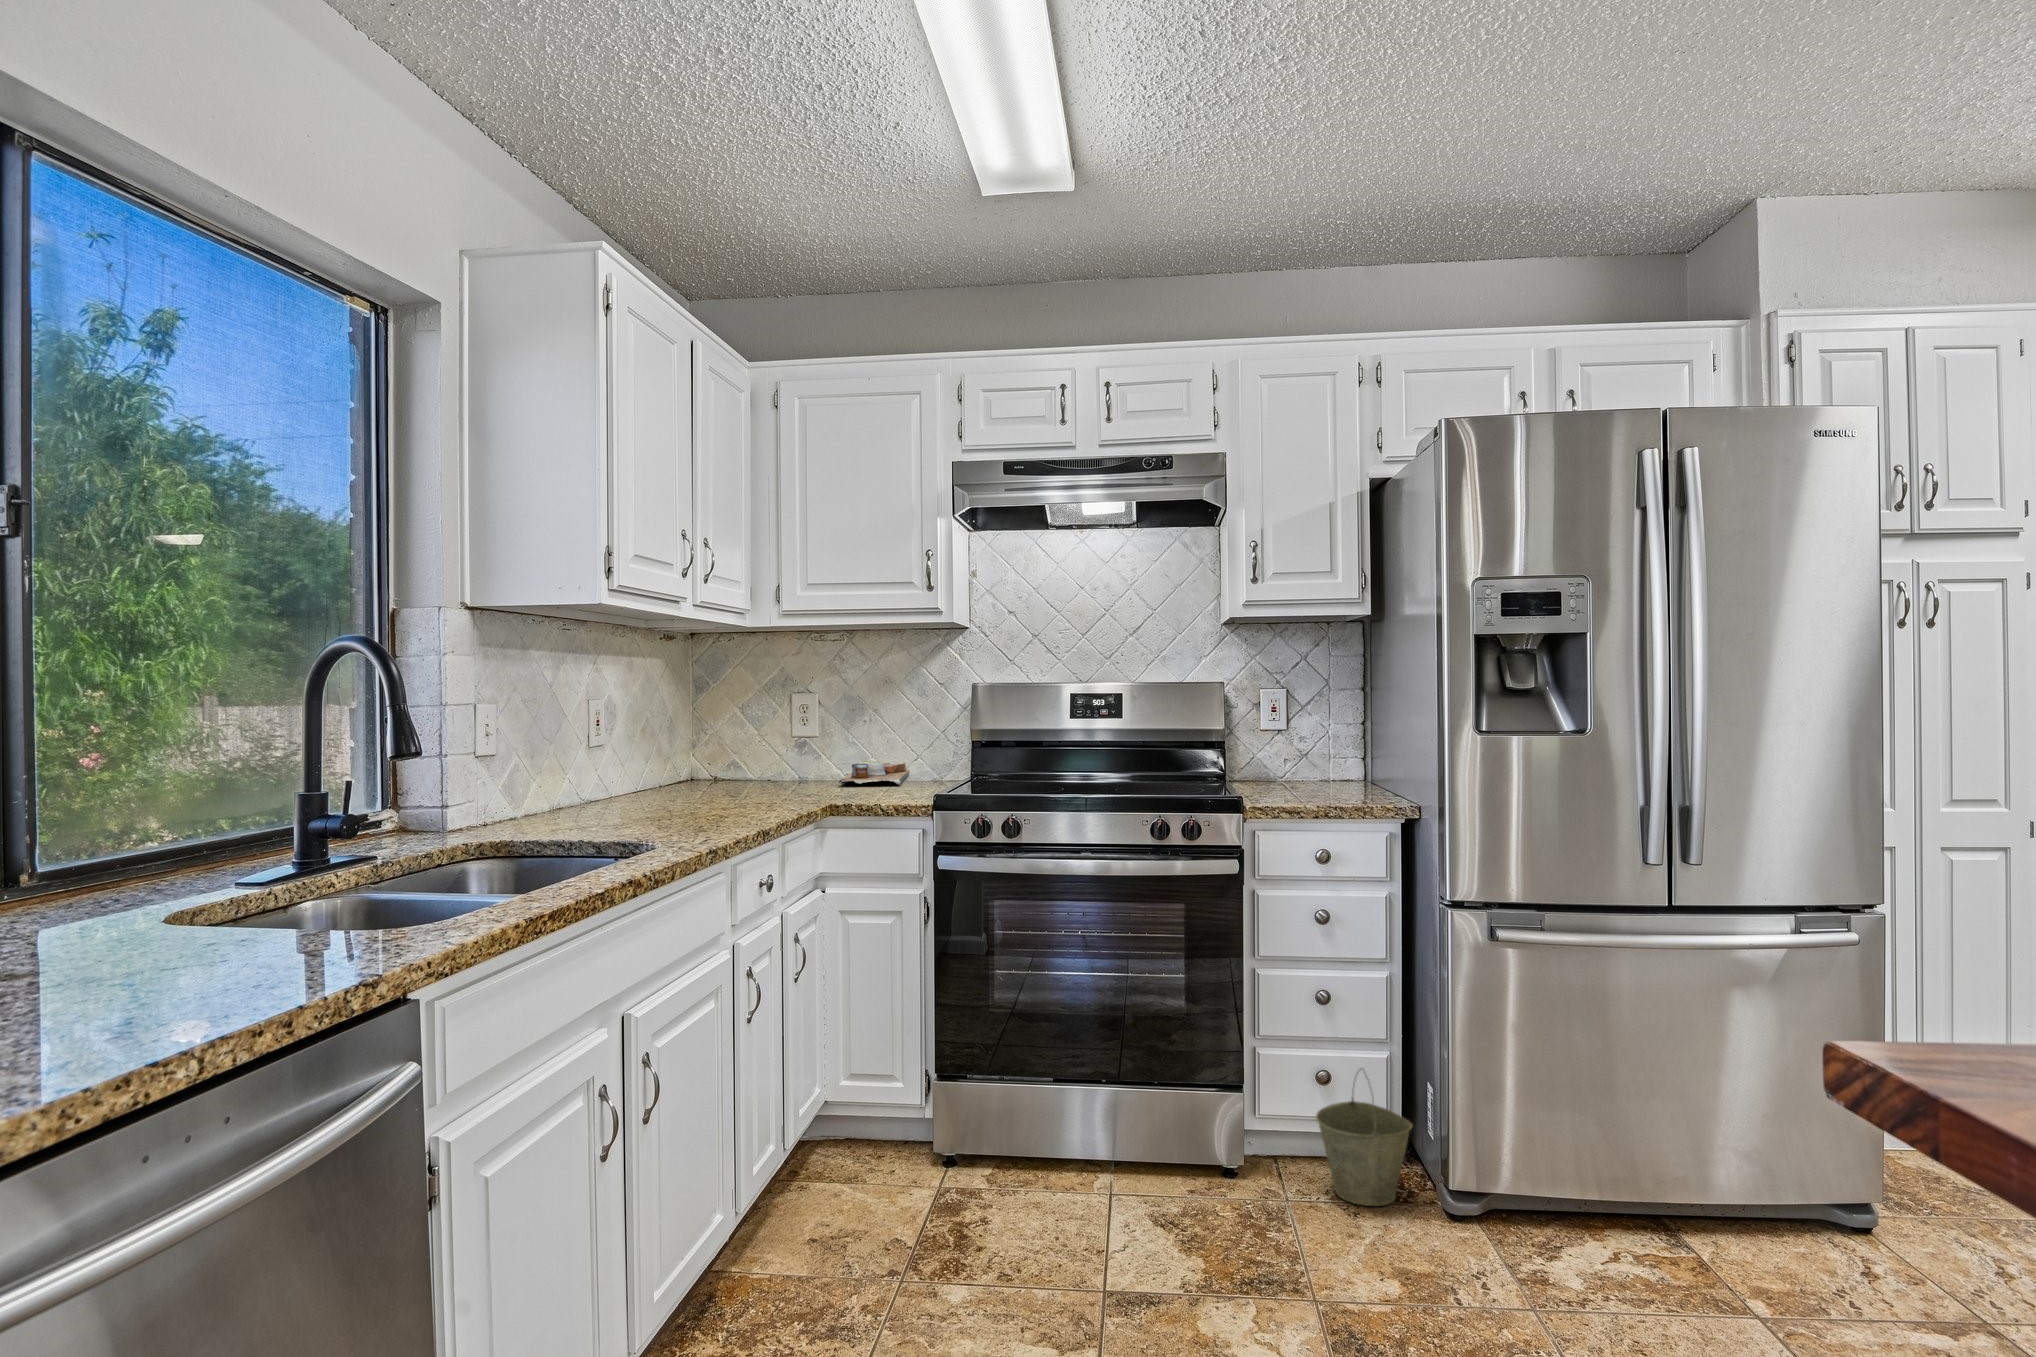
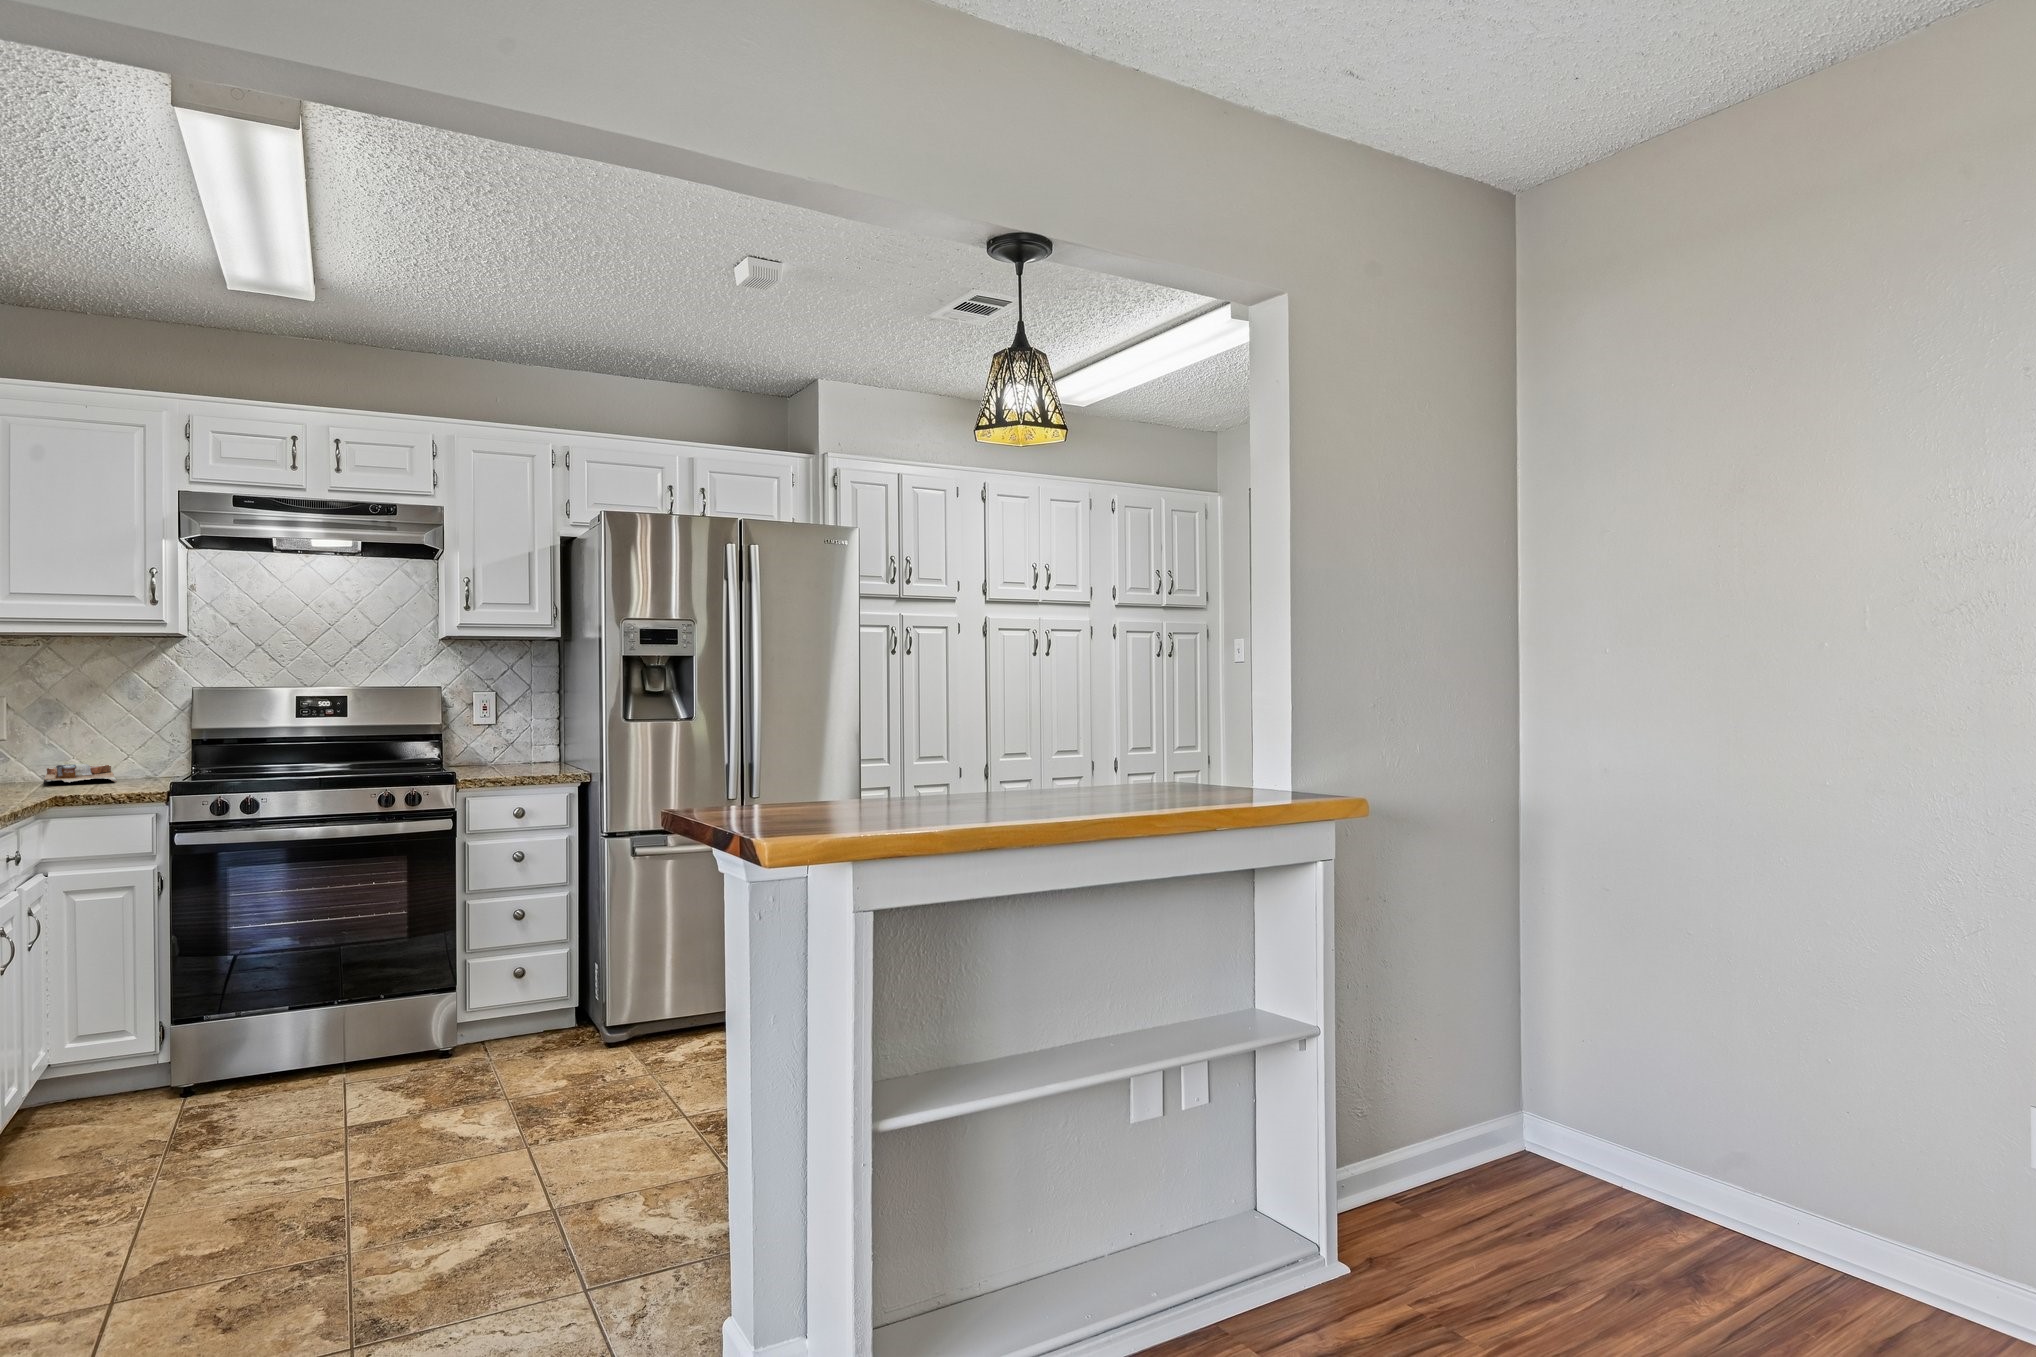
bucket: present [1316,1079,1412,1206] -> none [513,958,582,1051]

